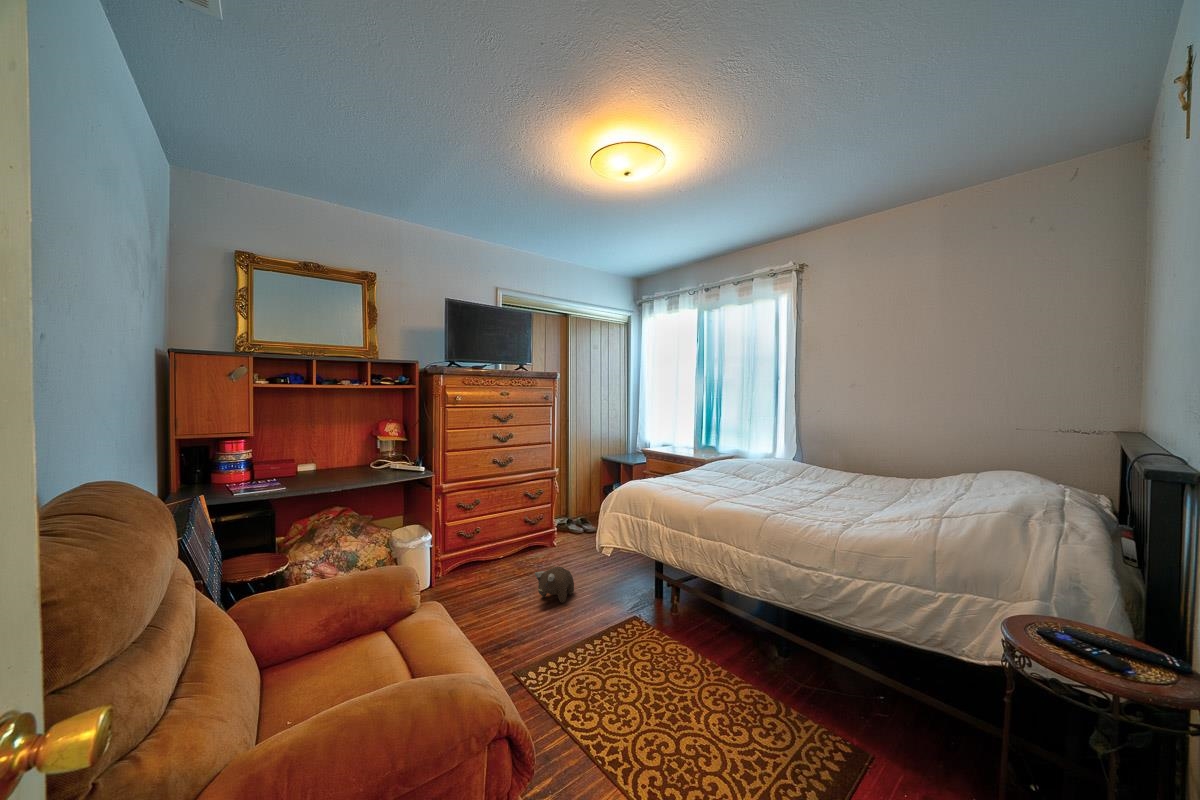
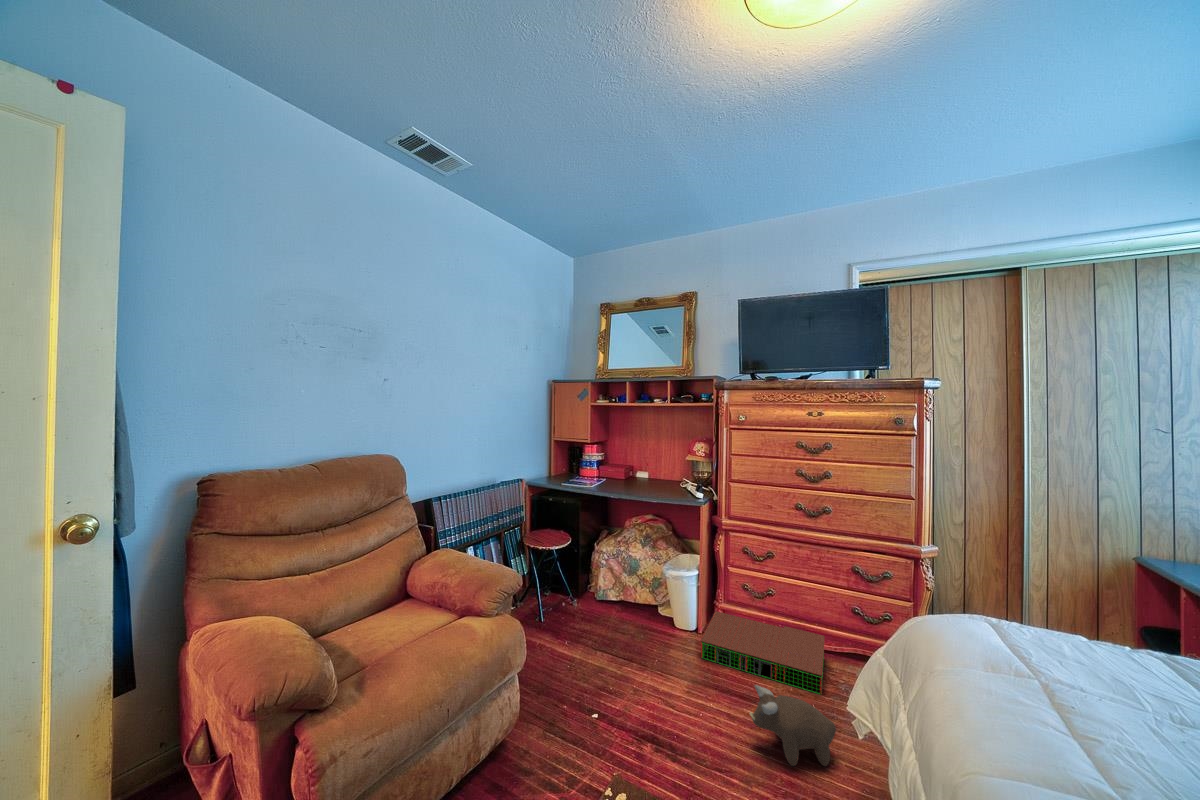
storage bin: none [440,545,535,597] -> present [701,611,825,694]

